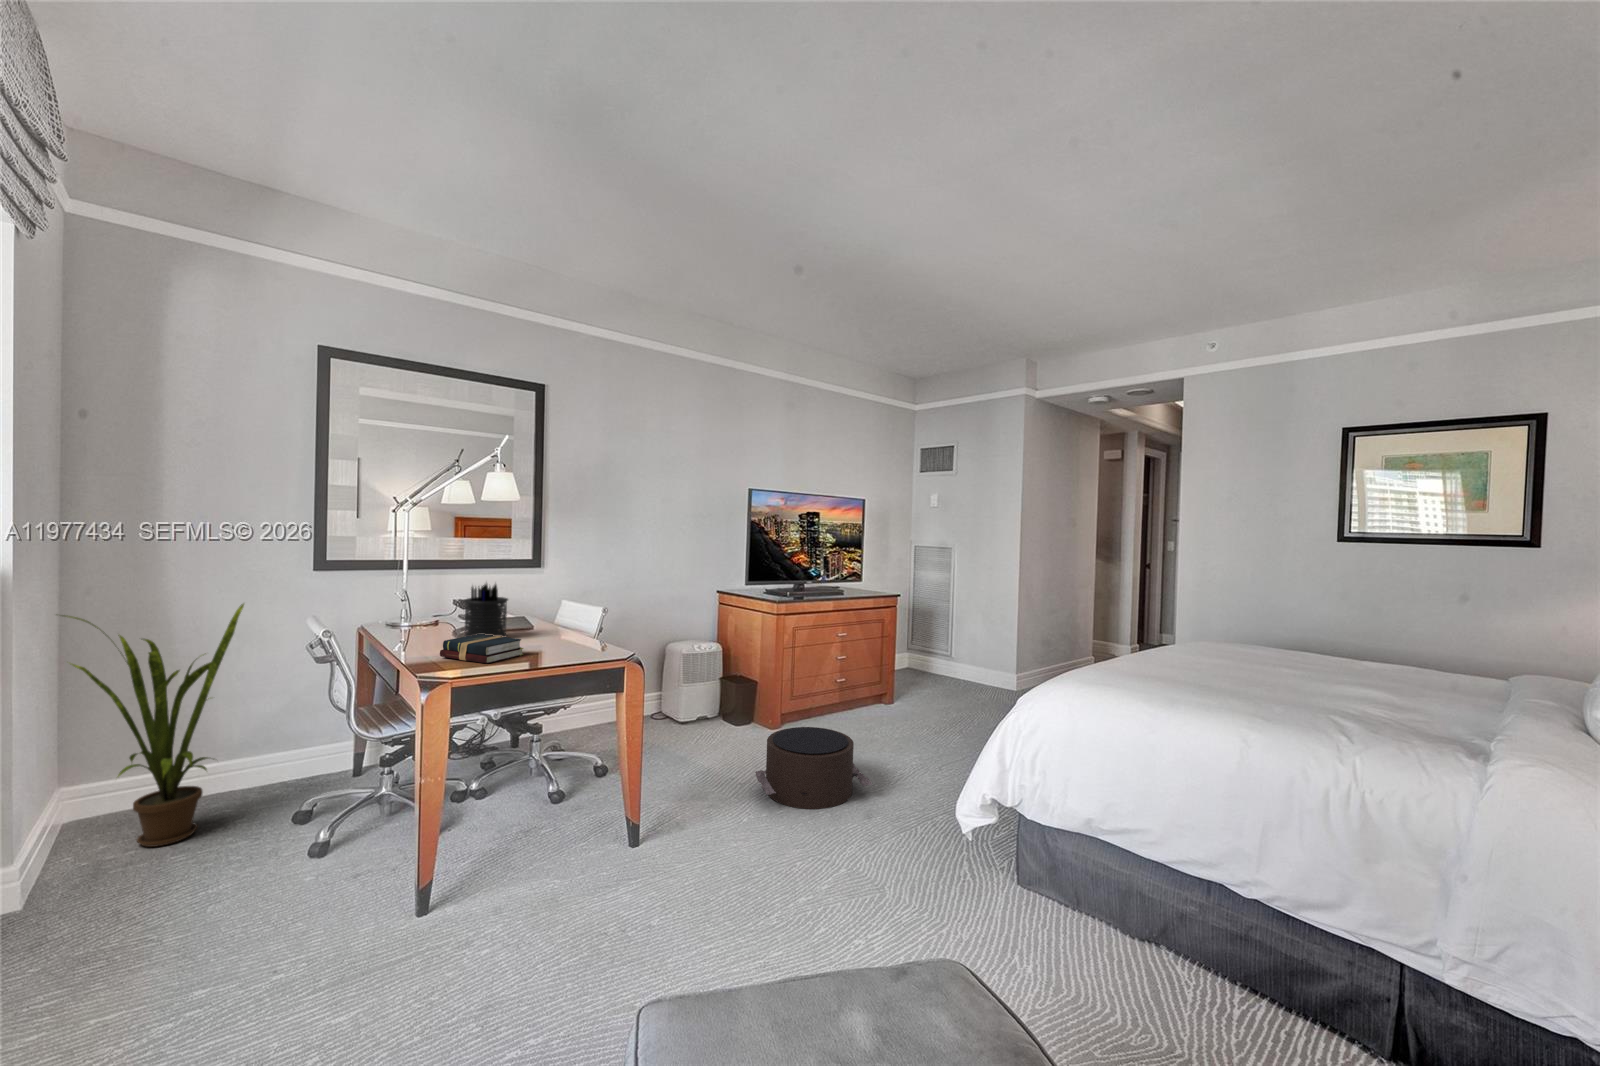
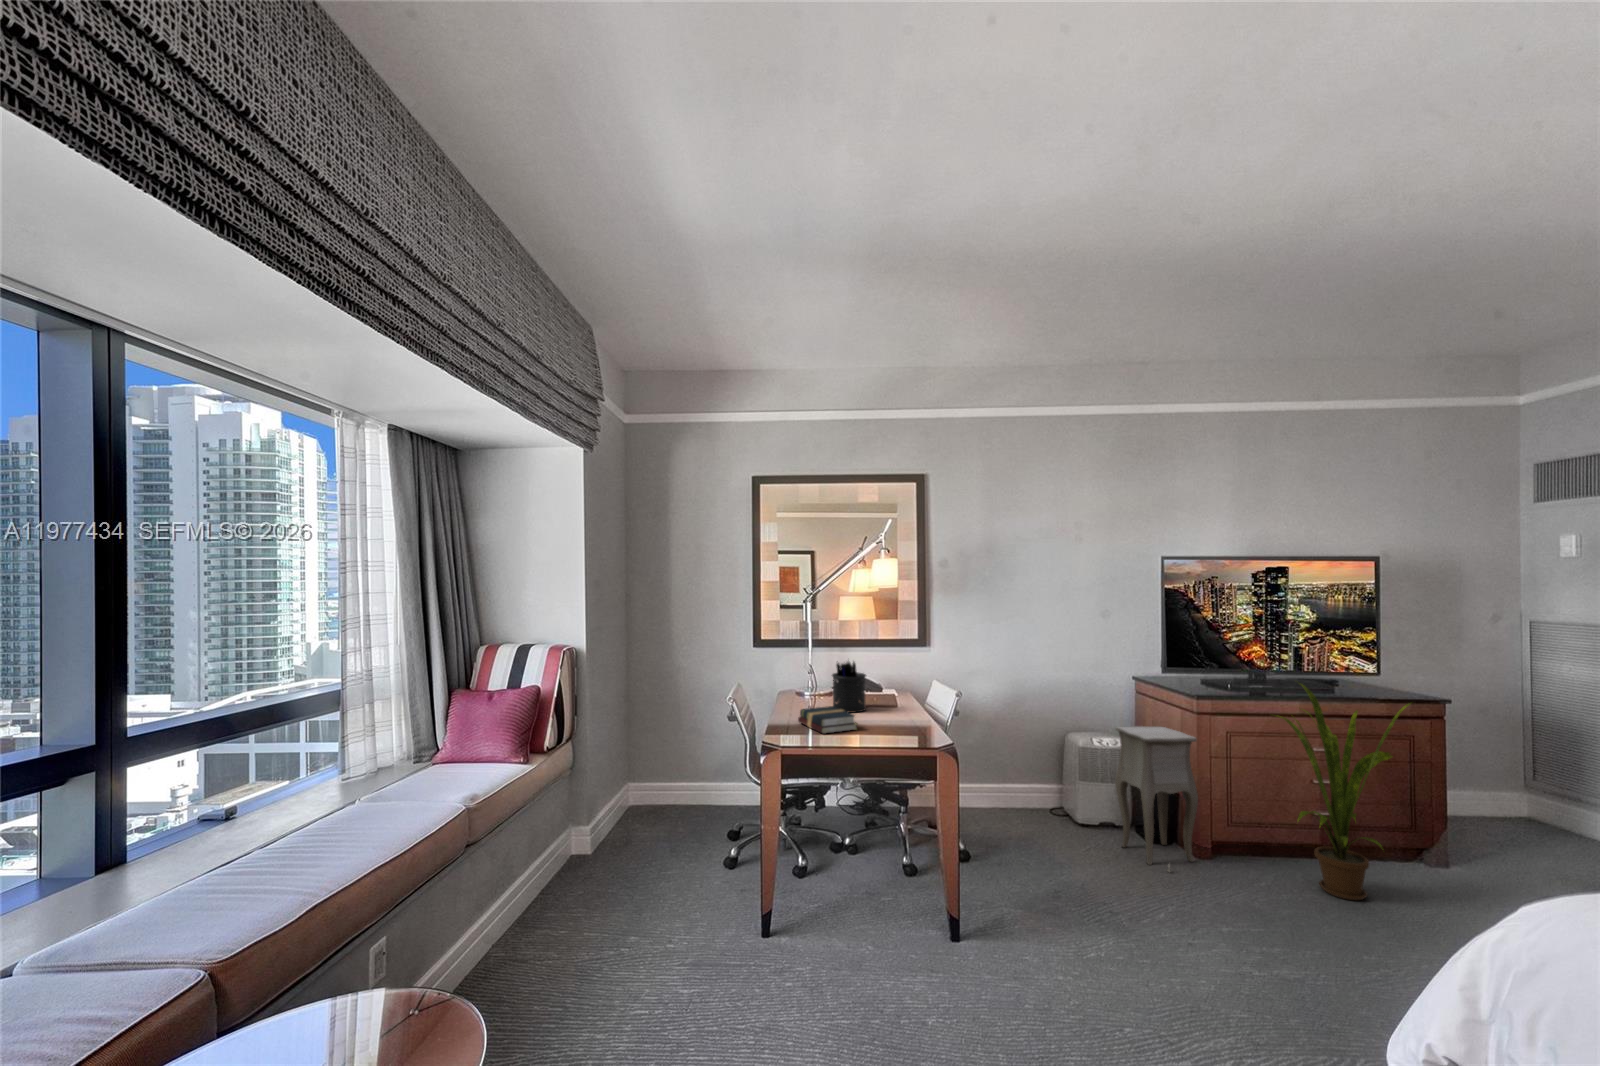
house plant: present [63,604,244,847] -> present [1279,684,1410,900]
side table: none [718,628,779,740] -> present [1115,726,1198,872]
pouf: present [755,727,872,809] -> none [1119,865,1290,991]

